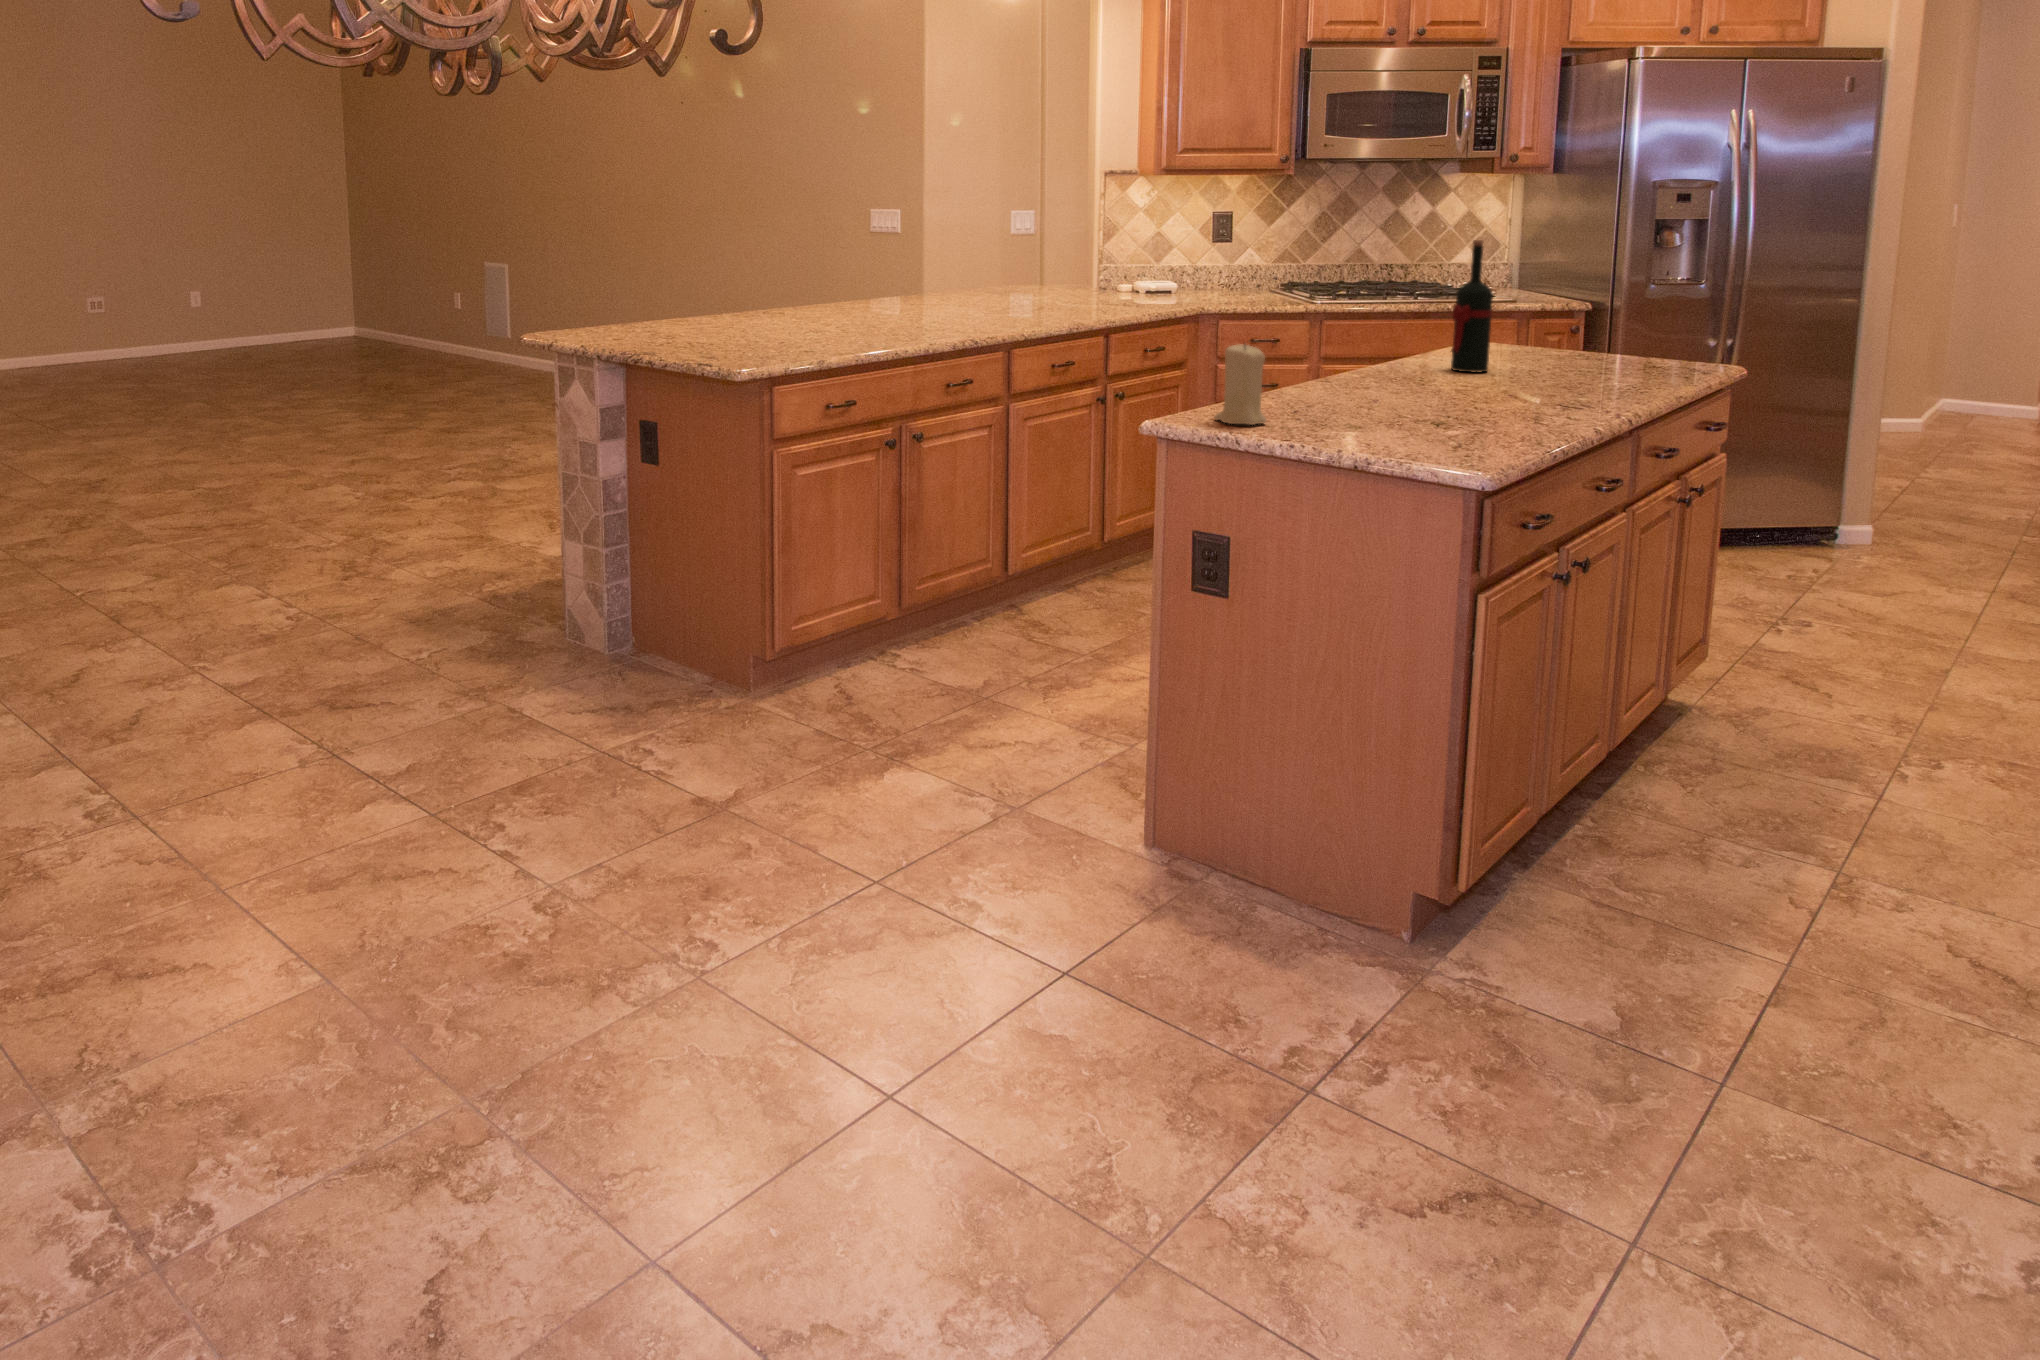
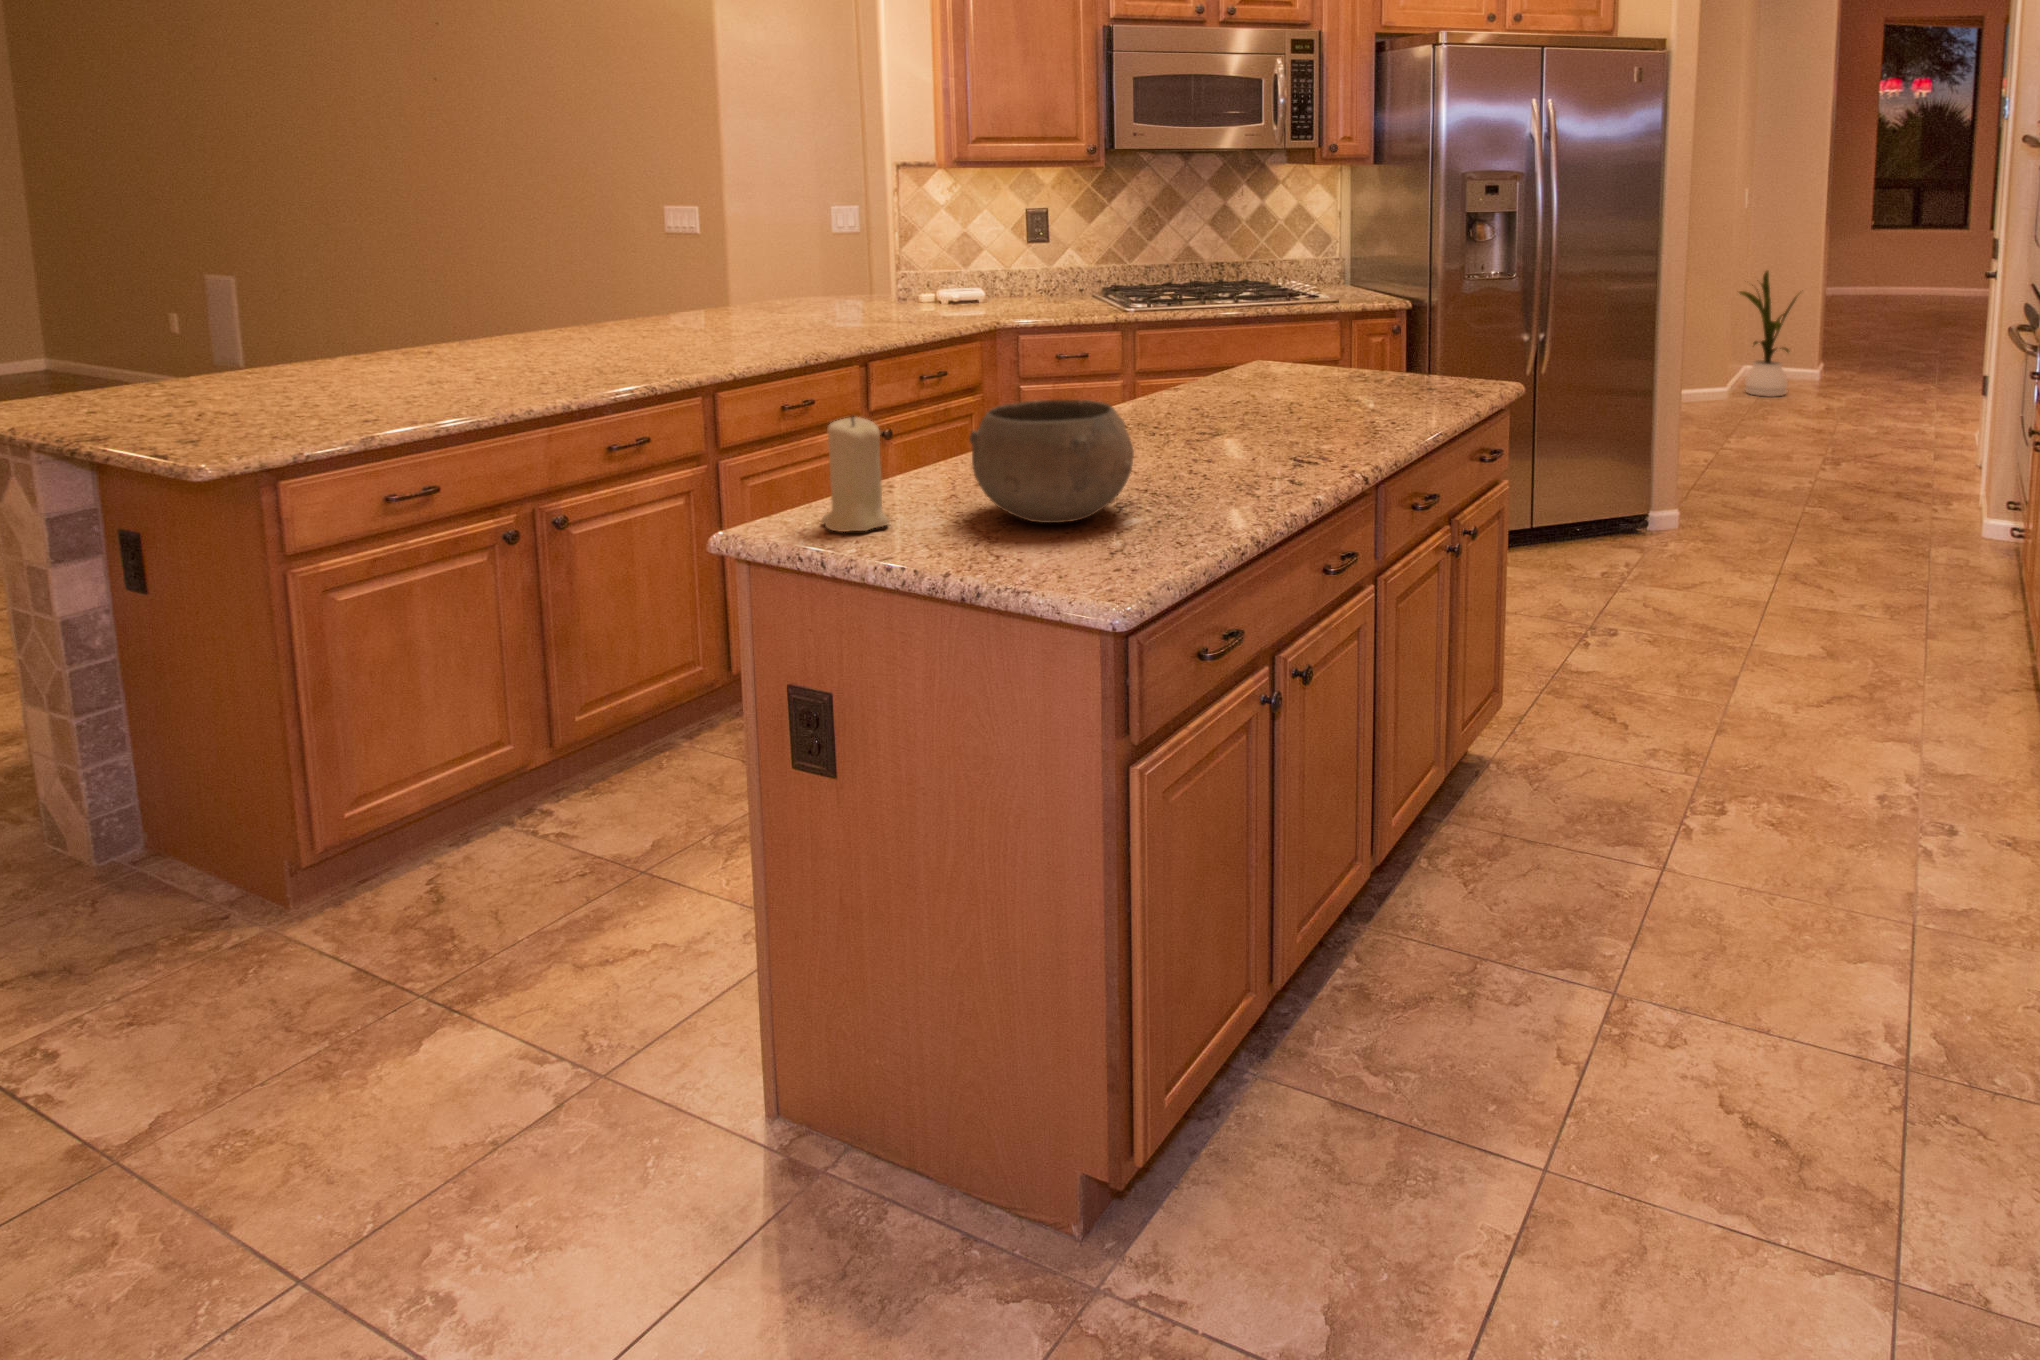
wine bottle: present [1451,240,1493,373] -> none [1198,253,1243,413]
house plant: none [1933,291,2021,428] -> present [1739,271,1798,397]
bowl: none [1327,340,1458,428] -> present [969,399,1134,523]

